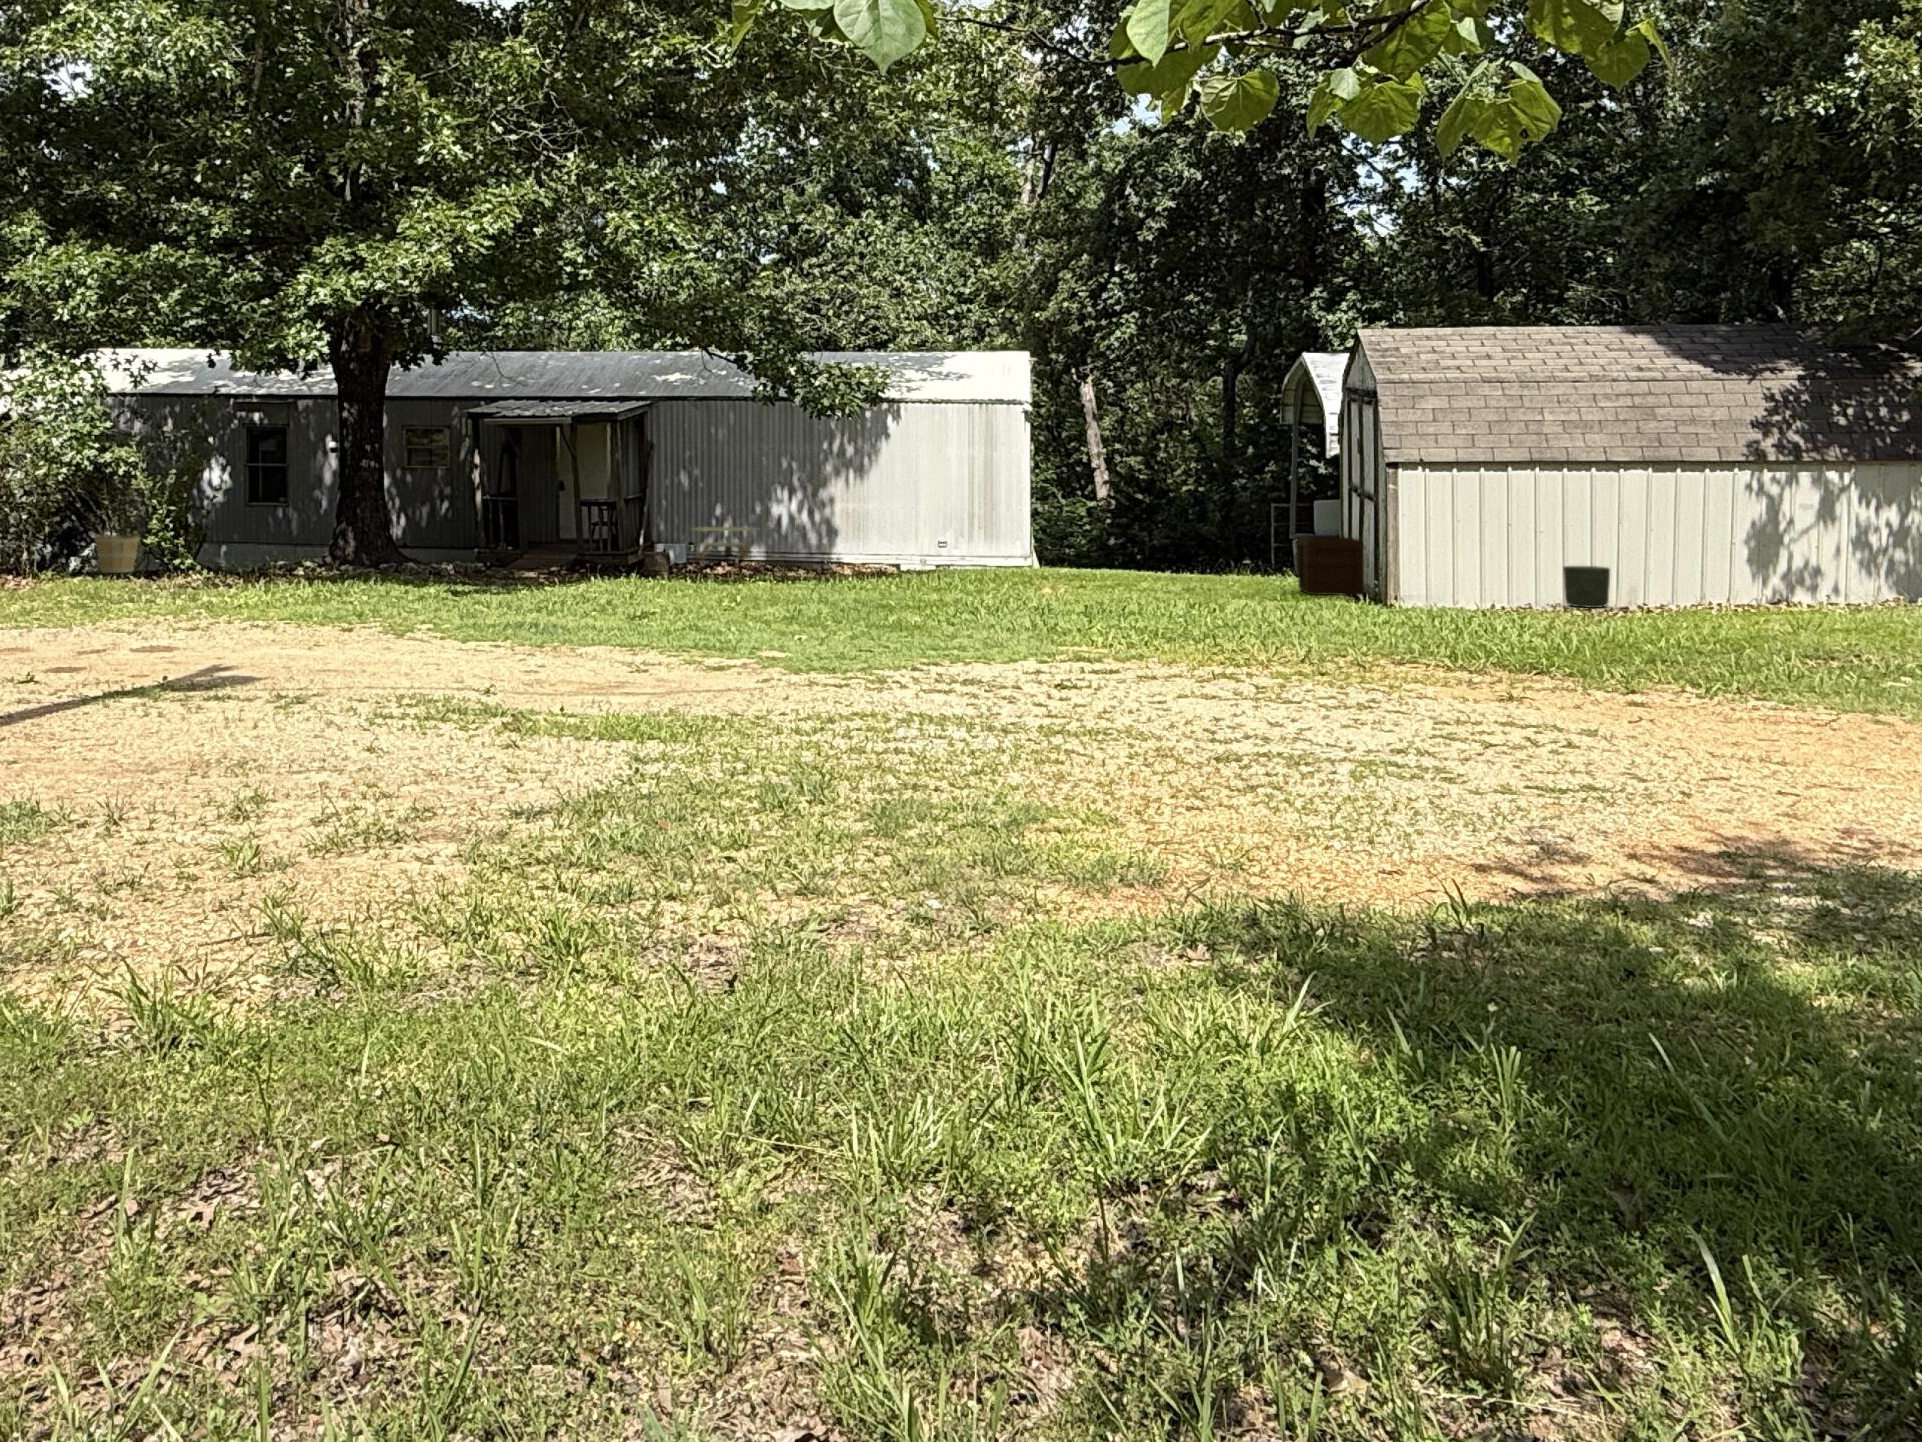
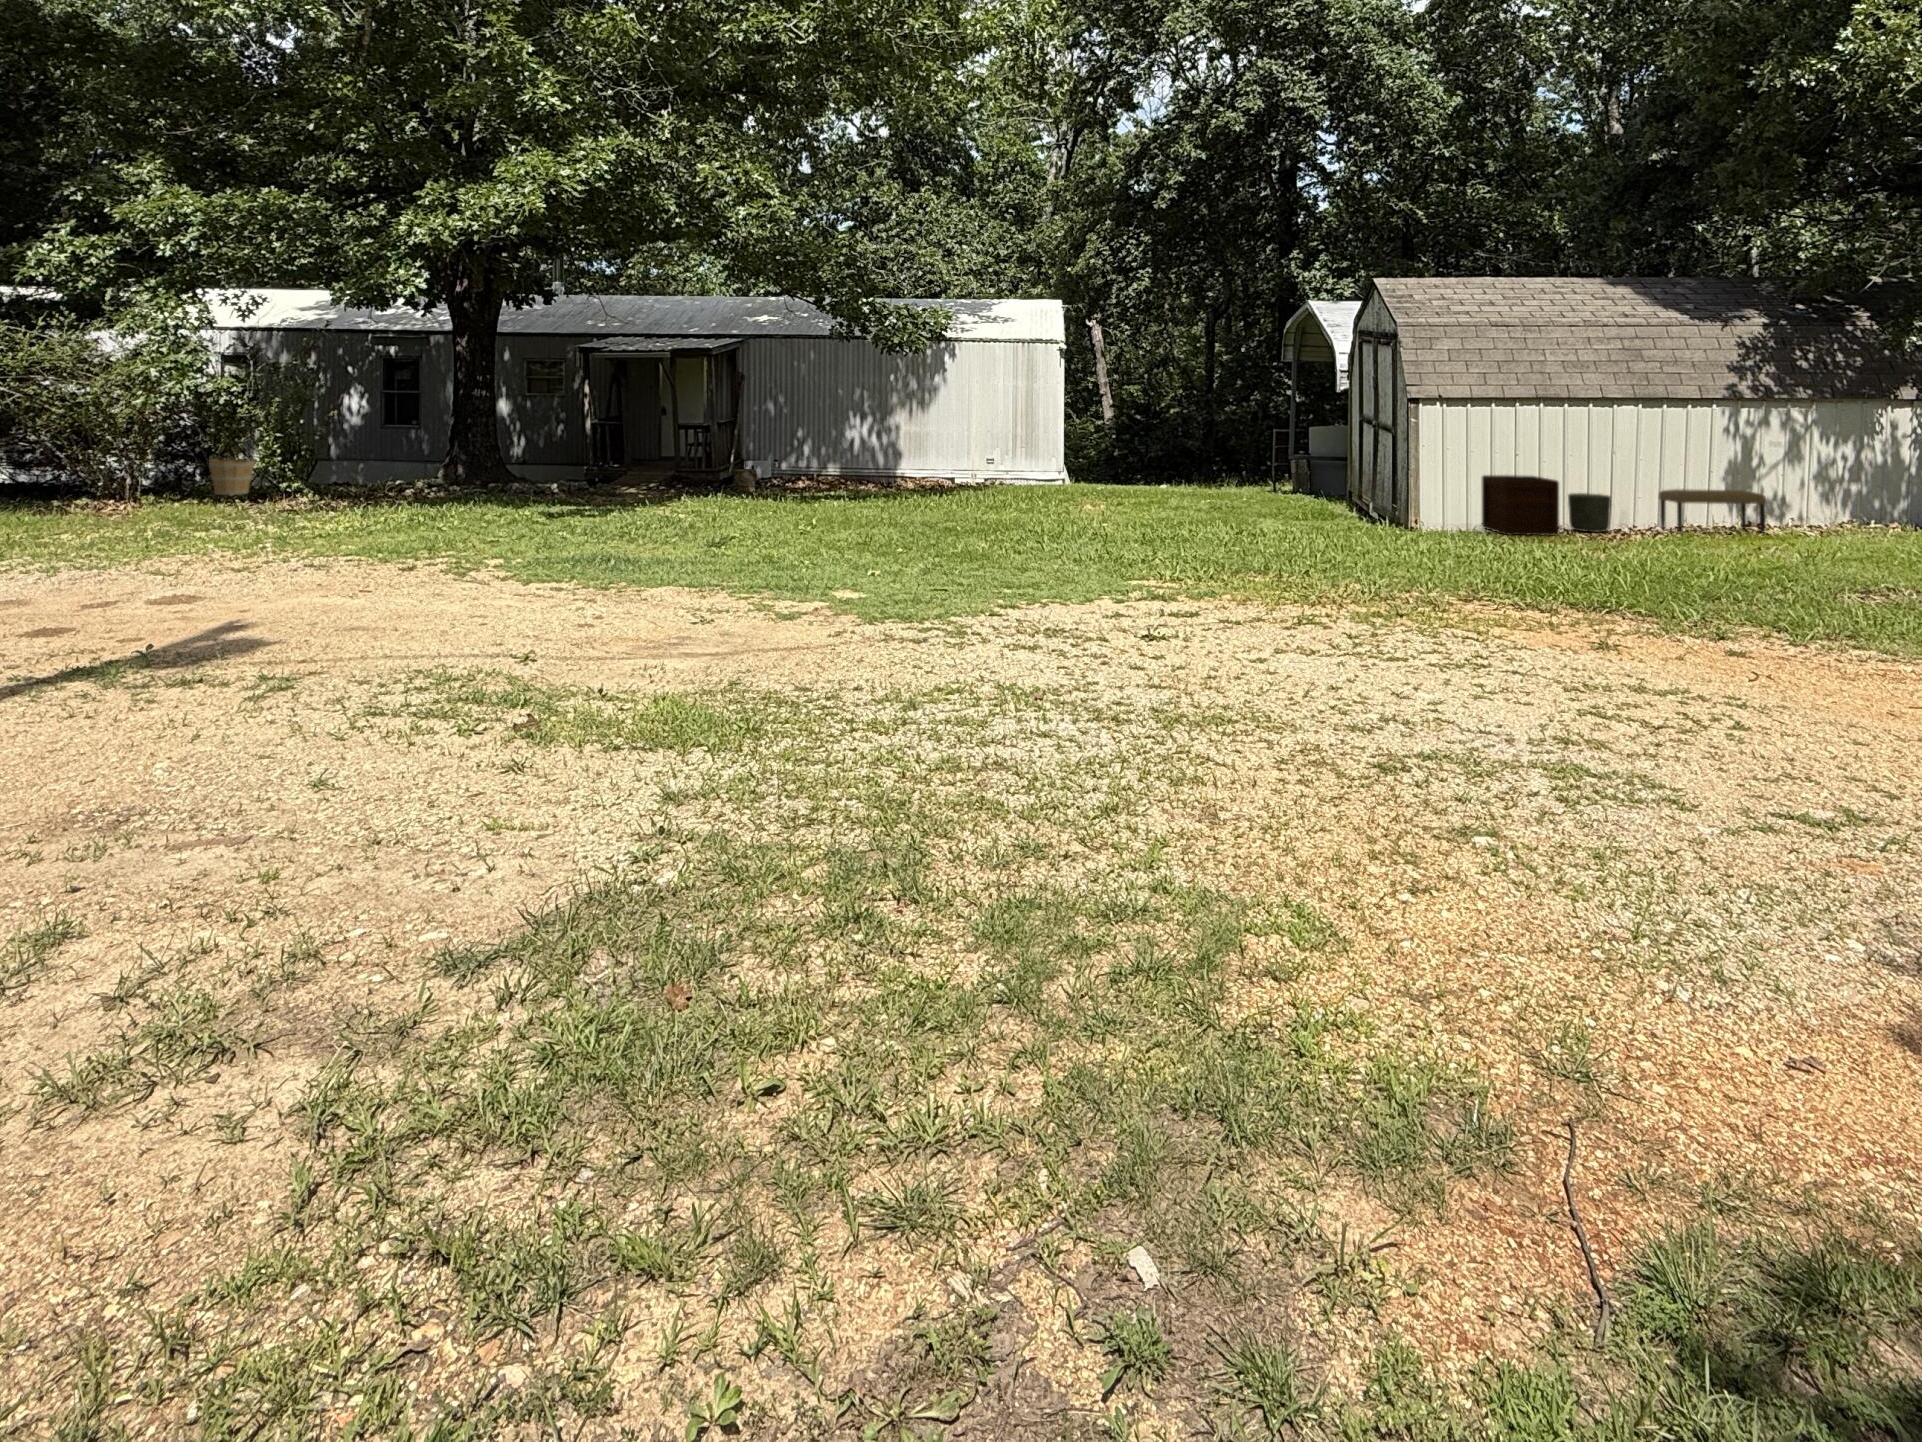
round table: present [693,527,757,559] -> none [780,449,842,478]
wooden crate: present [1298,537,1364,596] -> present [1482,475,1559,535]
bench: none [1669,562,1789,609] -> present [1659,489,1767,533]

